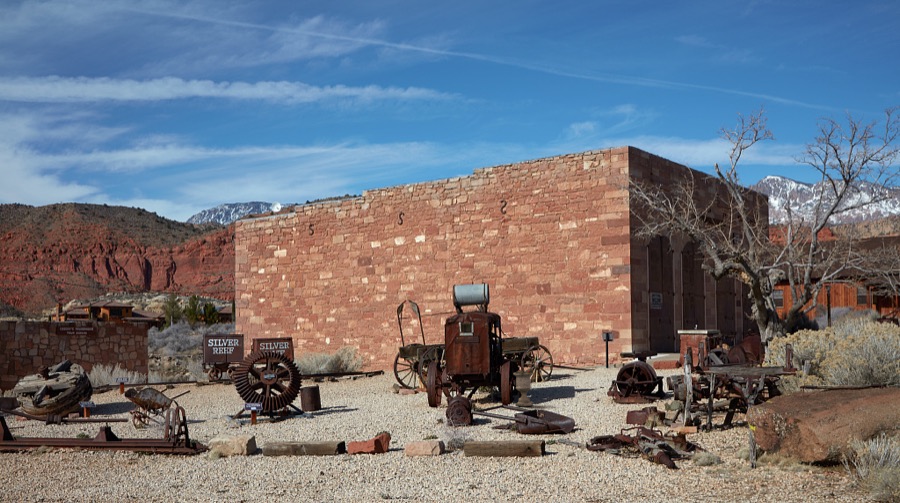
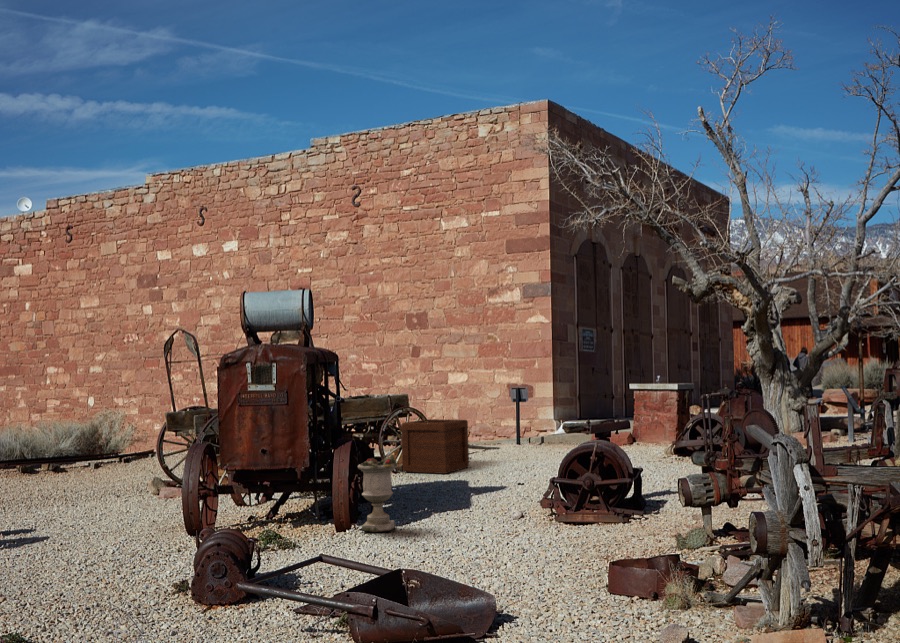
wooden crate: none [535,352,576,383] -> present [401,419,469,474]

